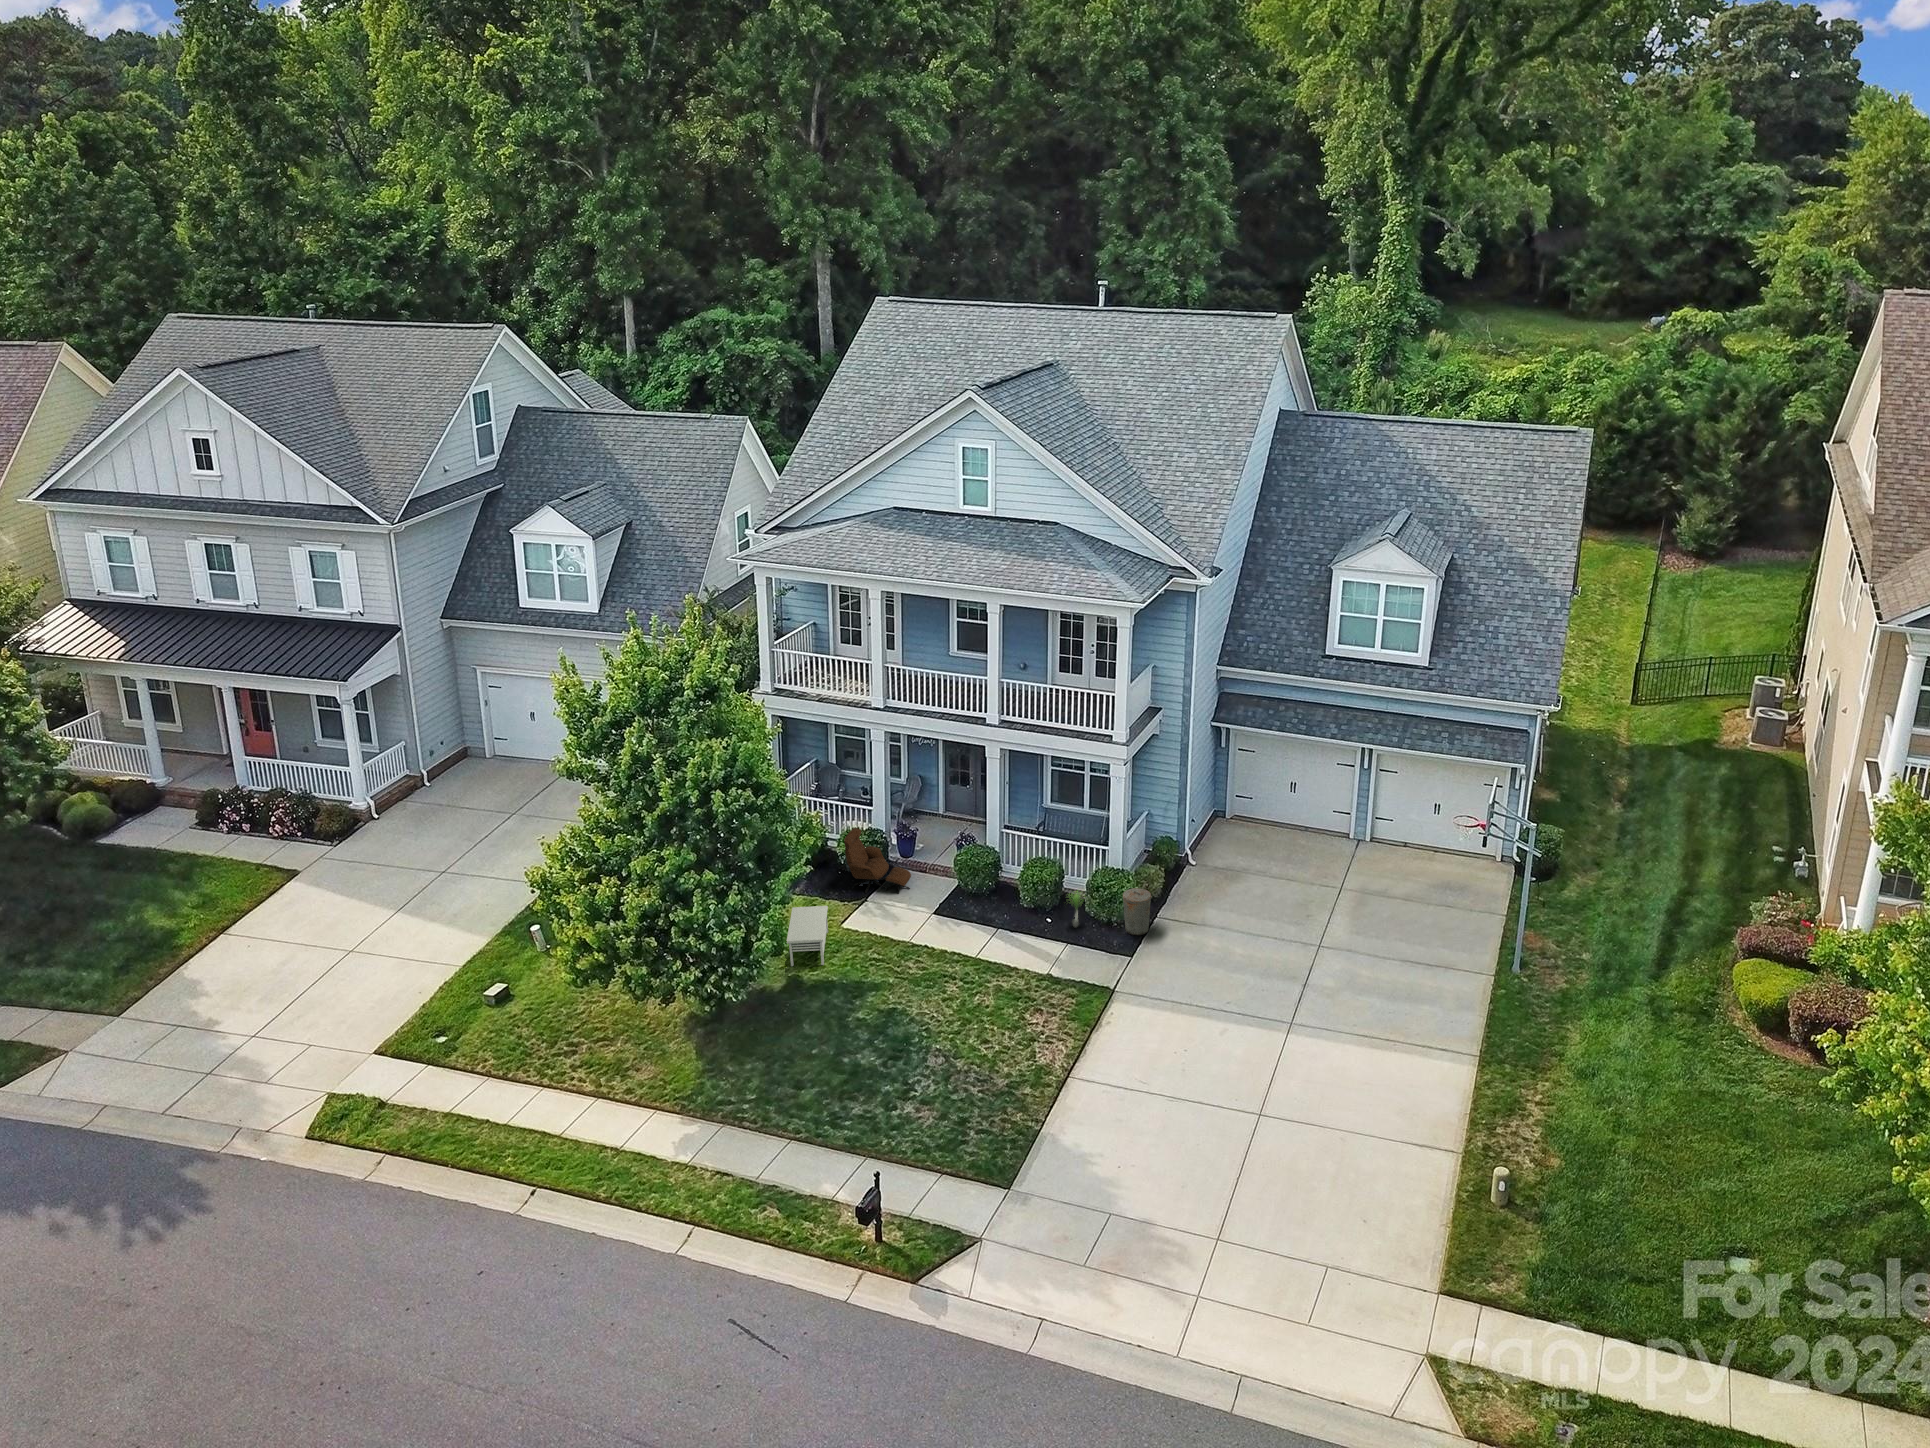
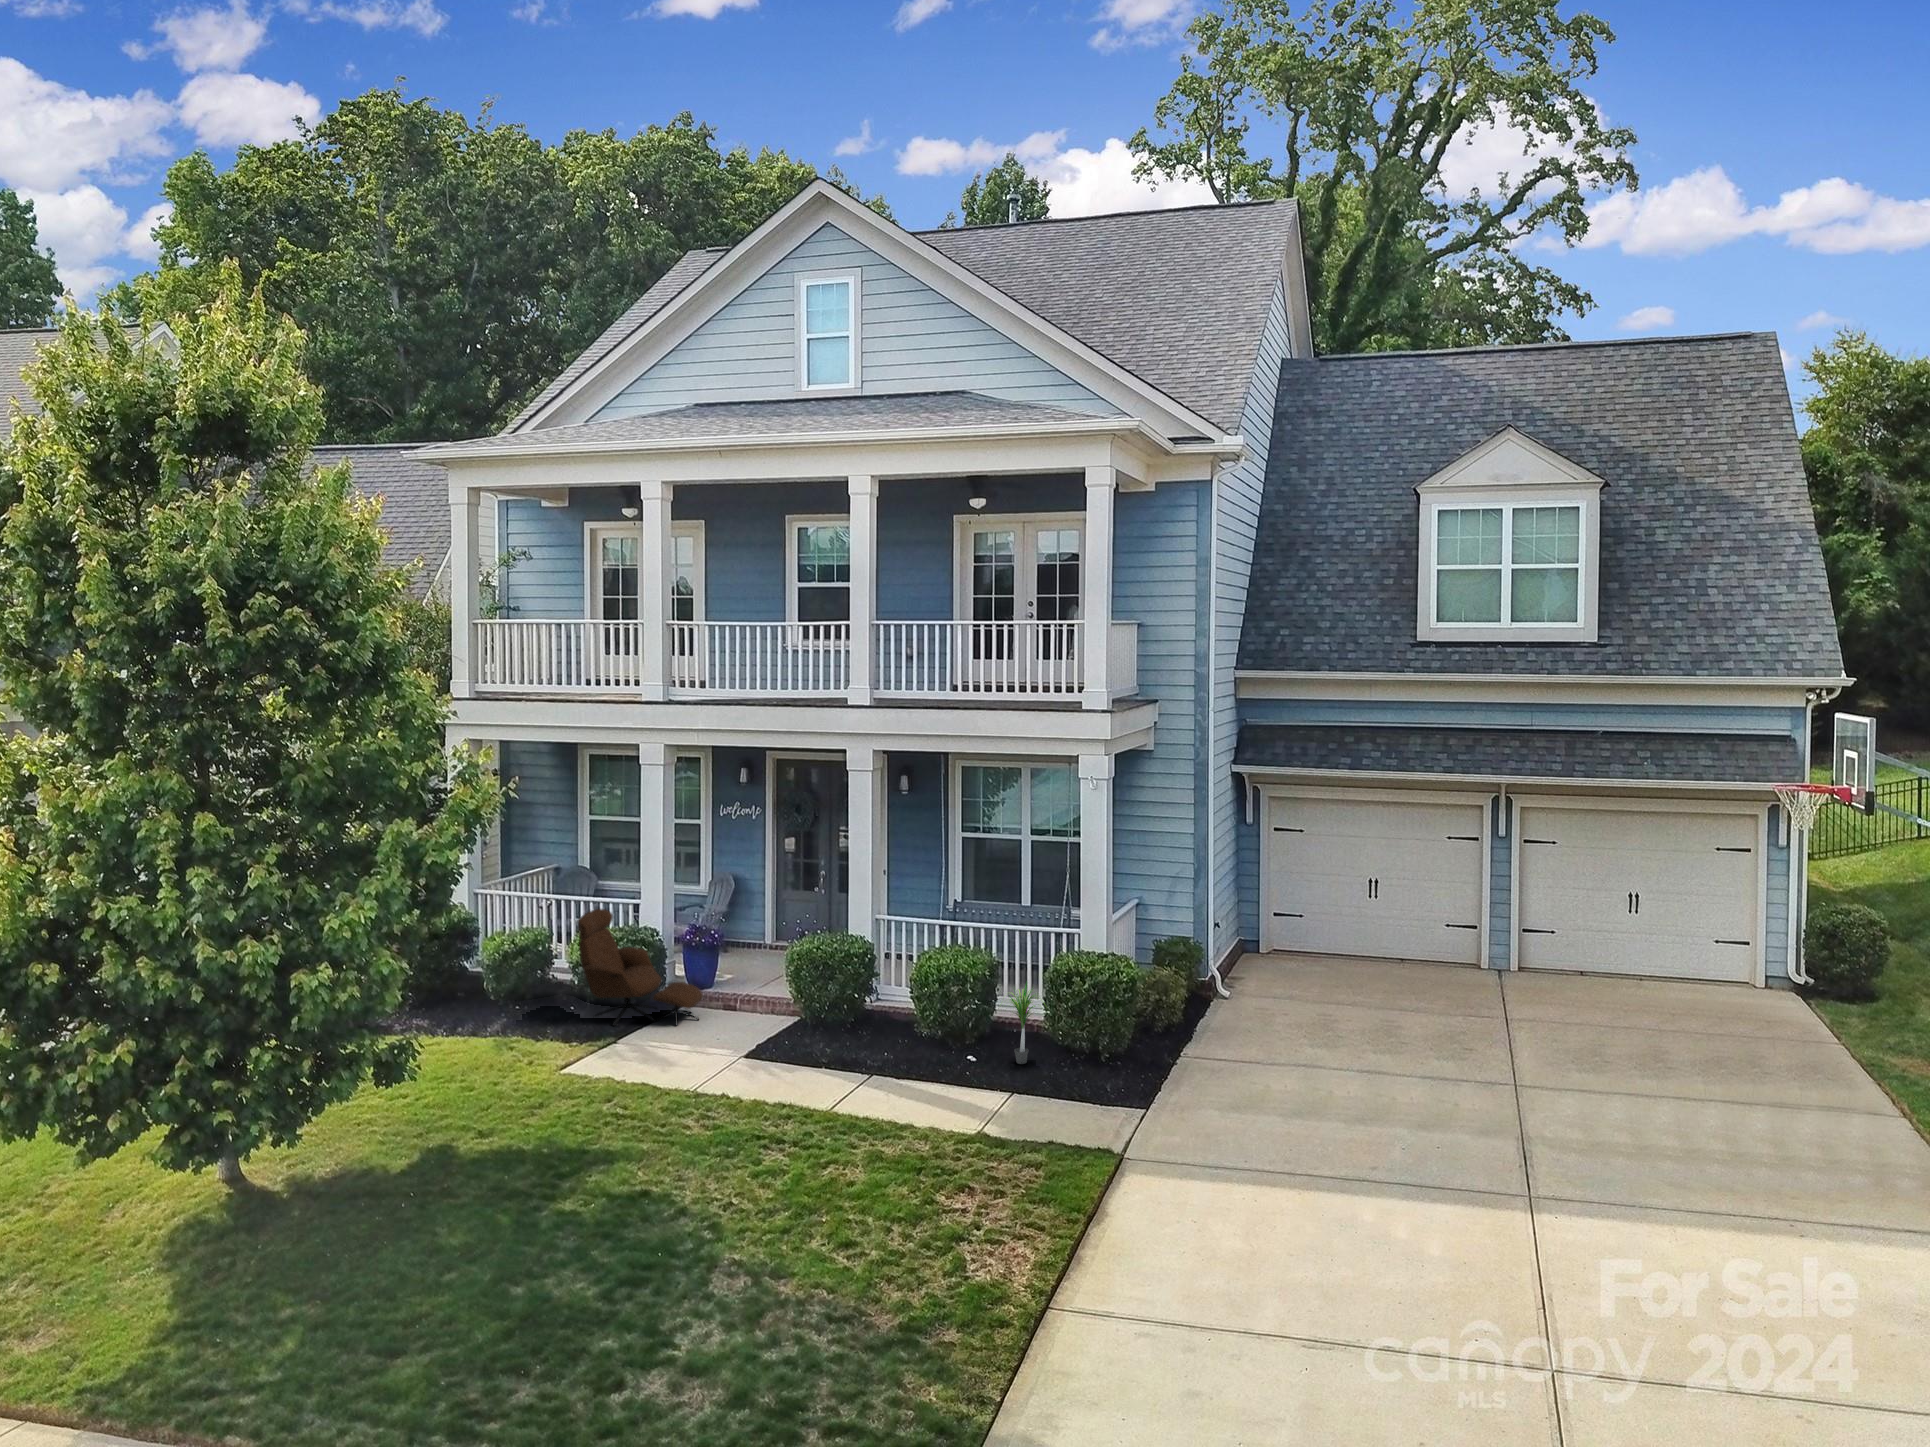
trash can: present [1123,888,1151,935] -> none [1115,982,1171,1073]
storage bench: present [787,906,828,966] -> none [427,1018,529,1123]

